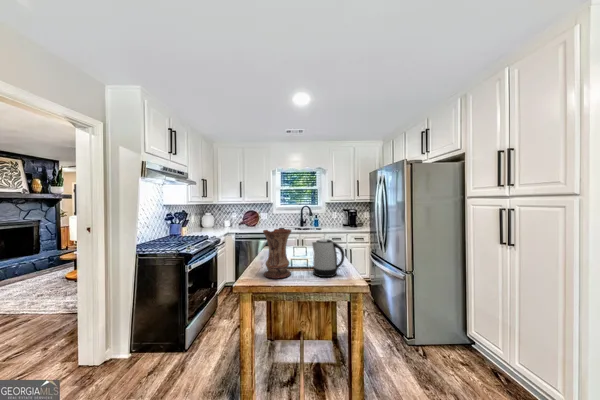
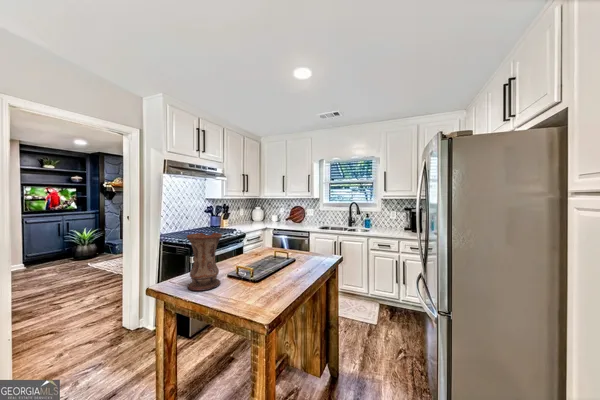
kettle: present [312,239,345,277] -> none [234,251,266,301]

